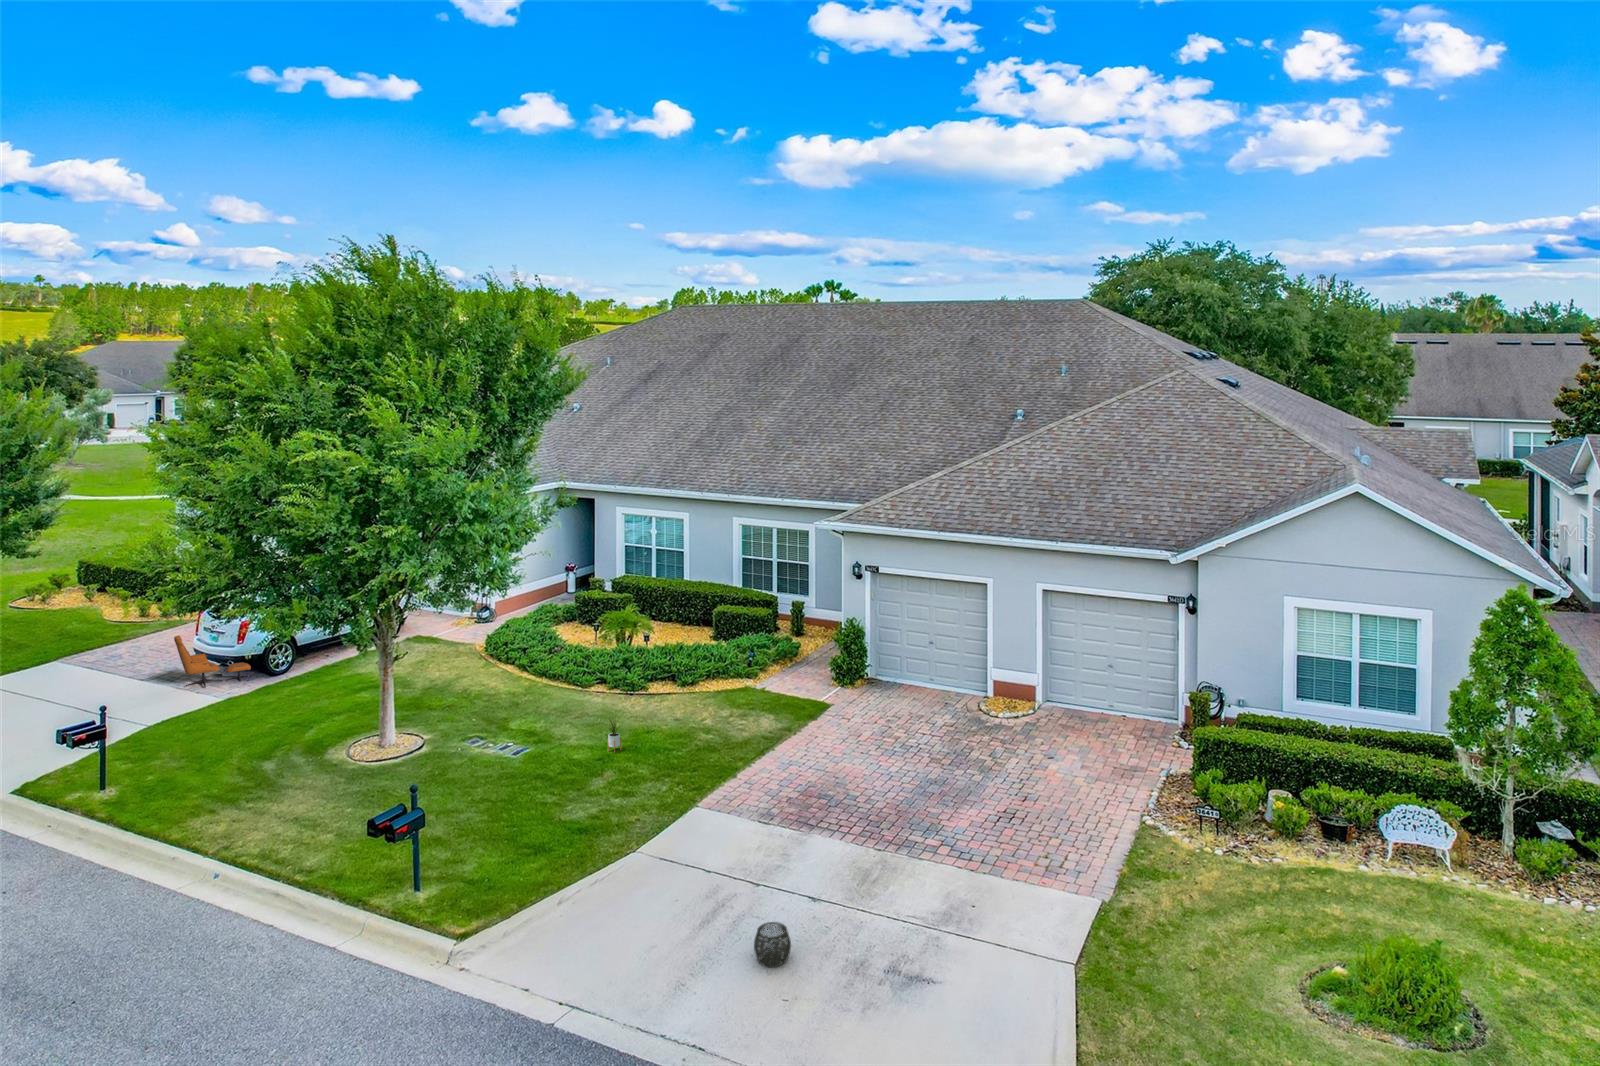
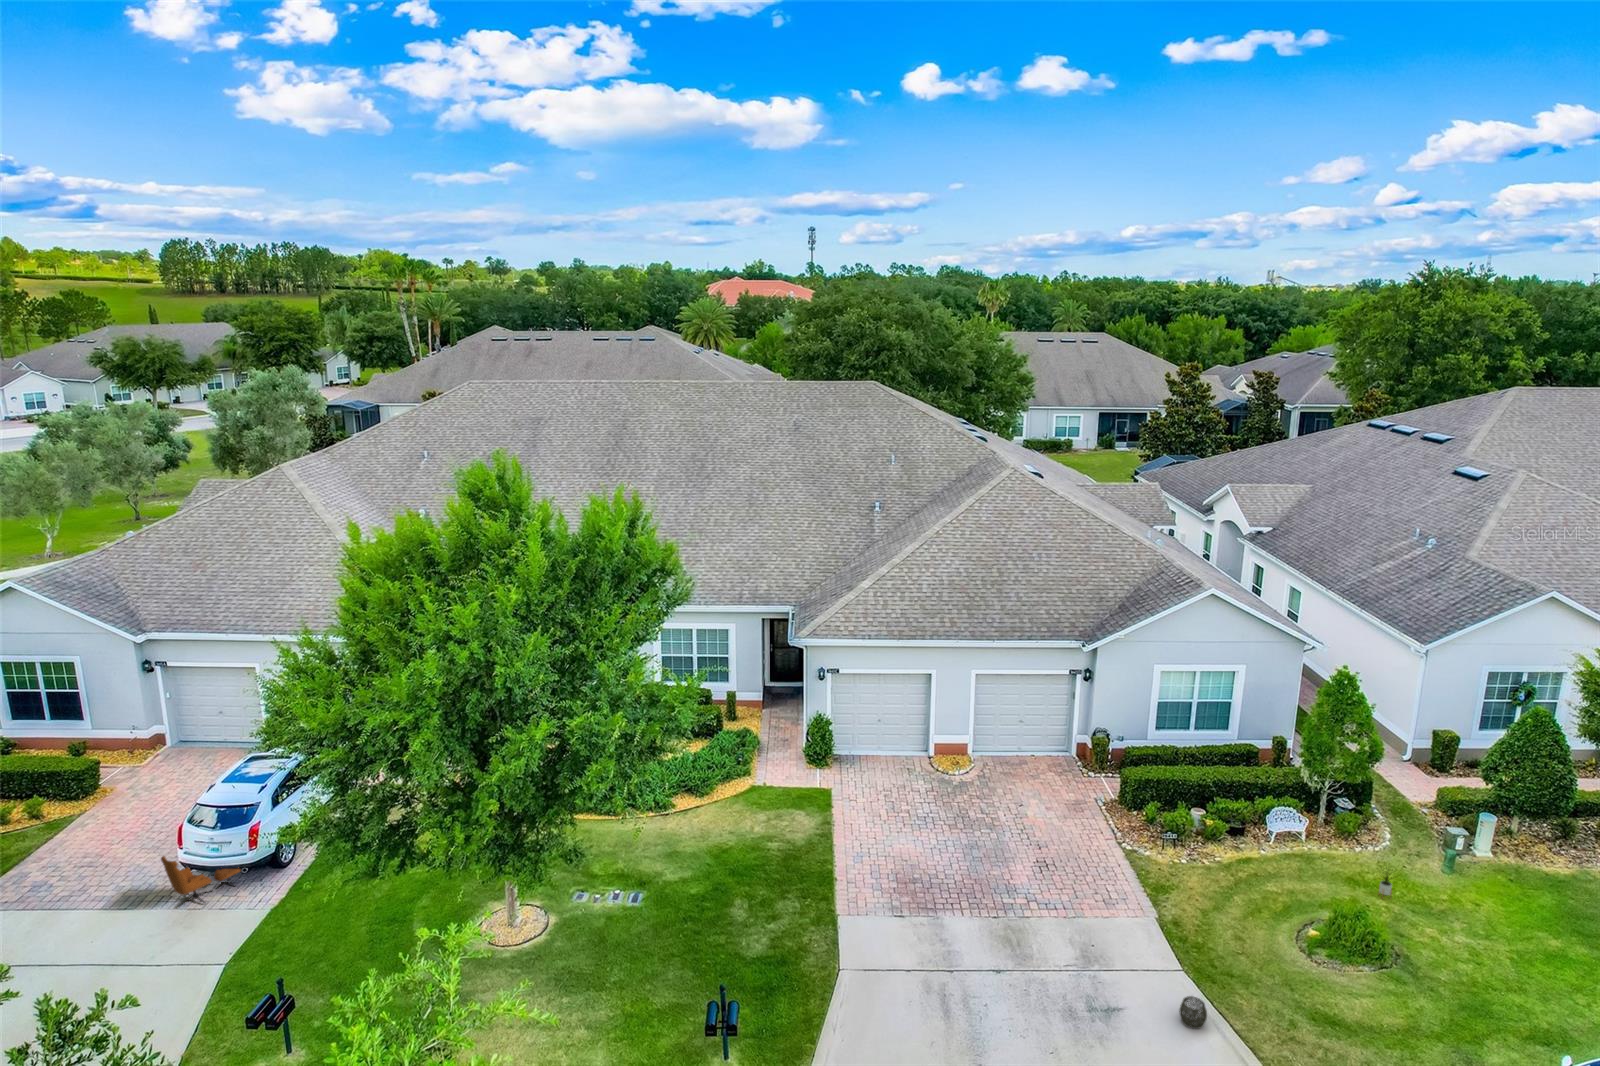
house plant: present [606,710,621,753] -> present [1379,869,1392,896]
woven basket: present [754,922,791,967] -> present [1179,996,1207,1029]

